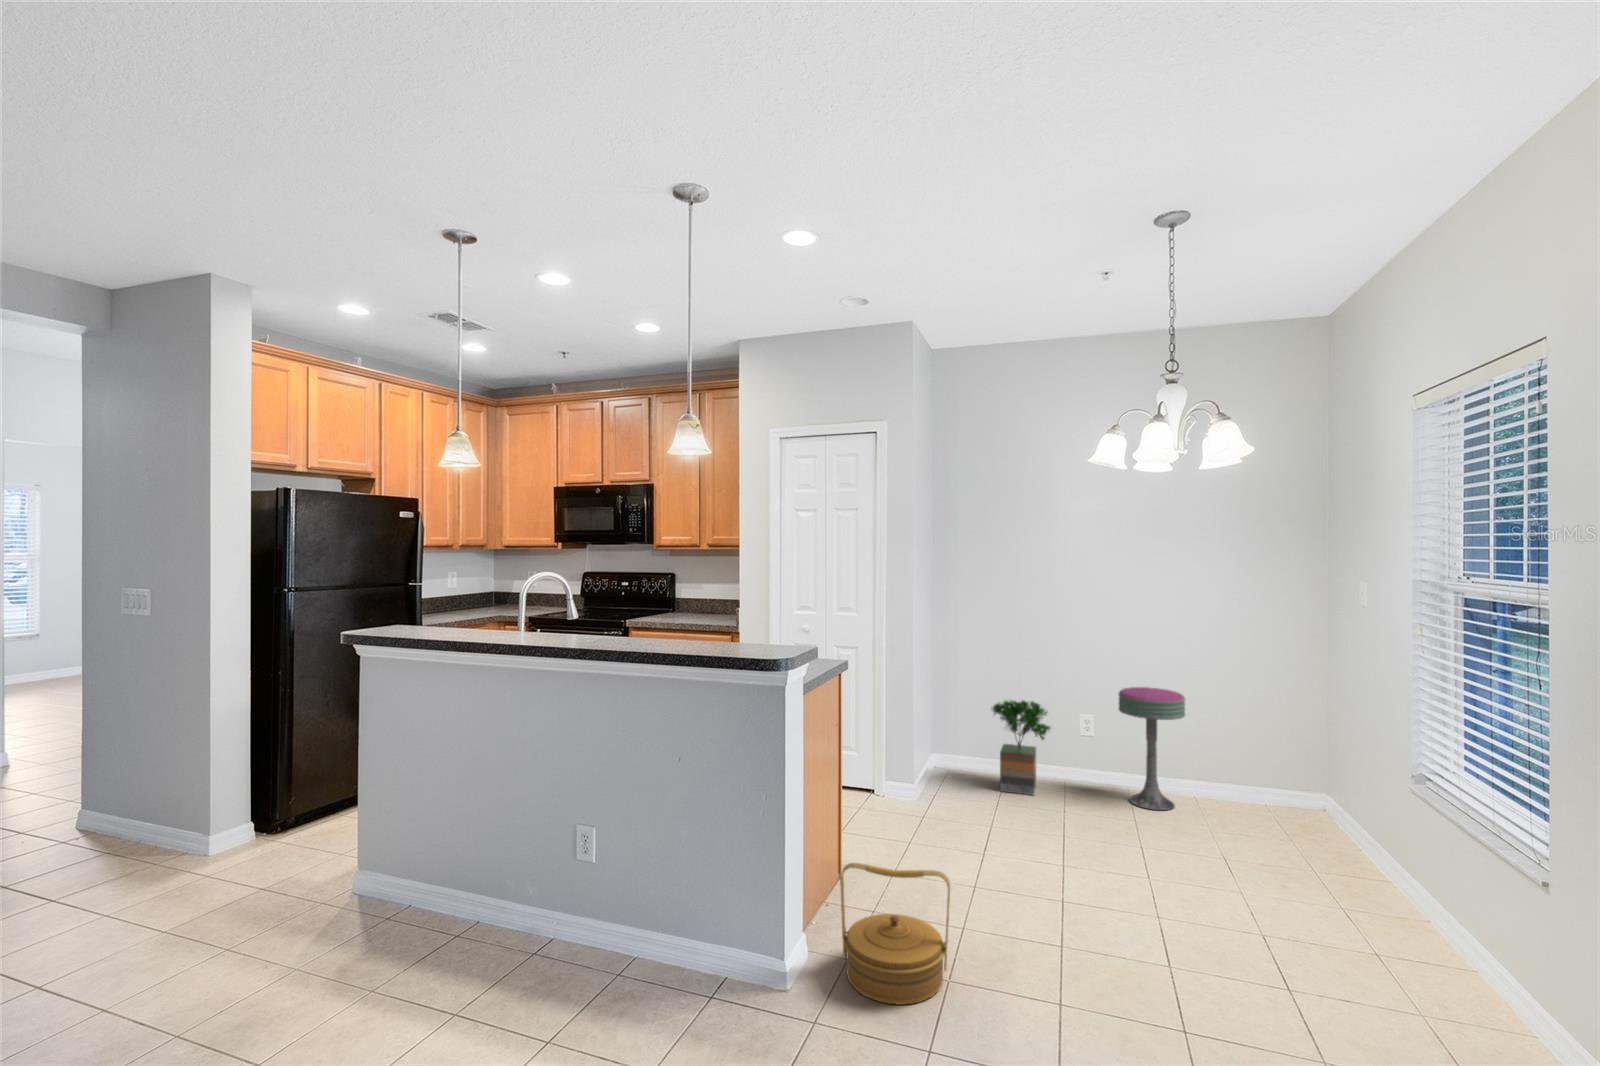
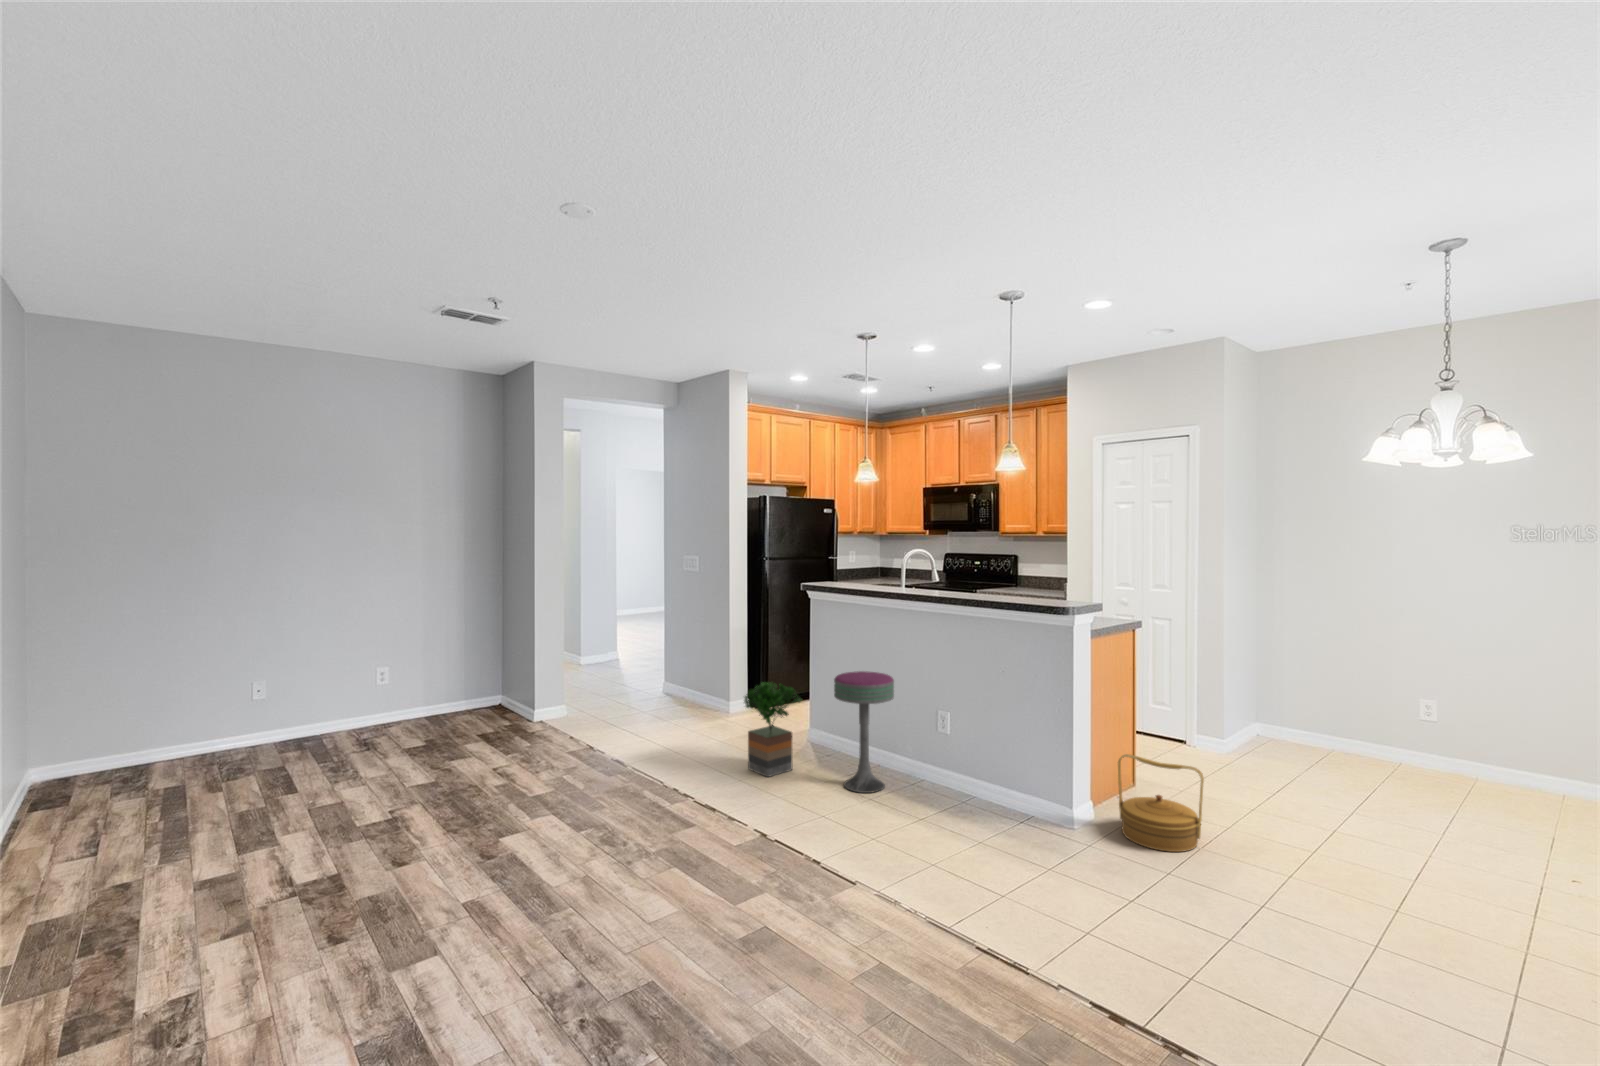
bar stool: present [1118,687,1185,810] -> present [834,671,894,793]
potted tree: present [992,700,1050,795] -> present [744,683,801,777]

